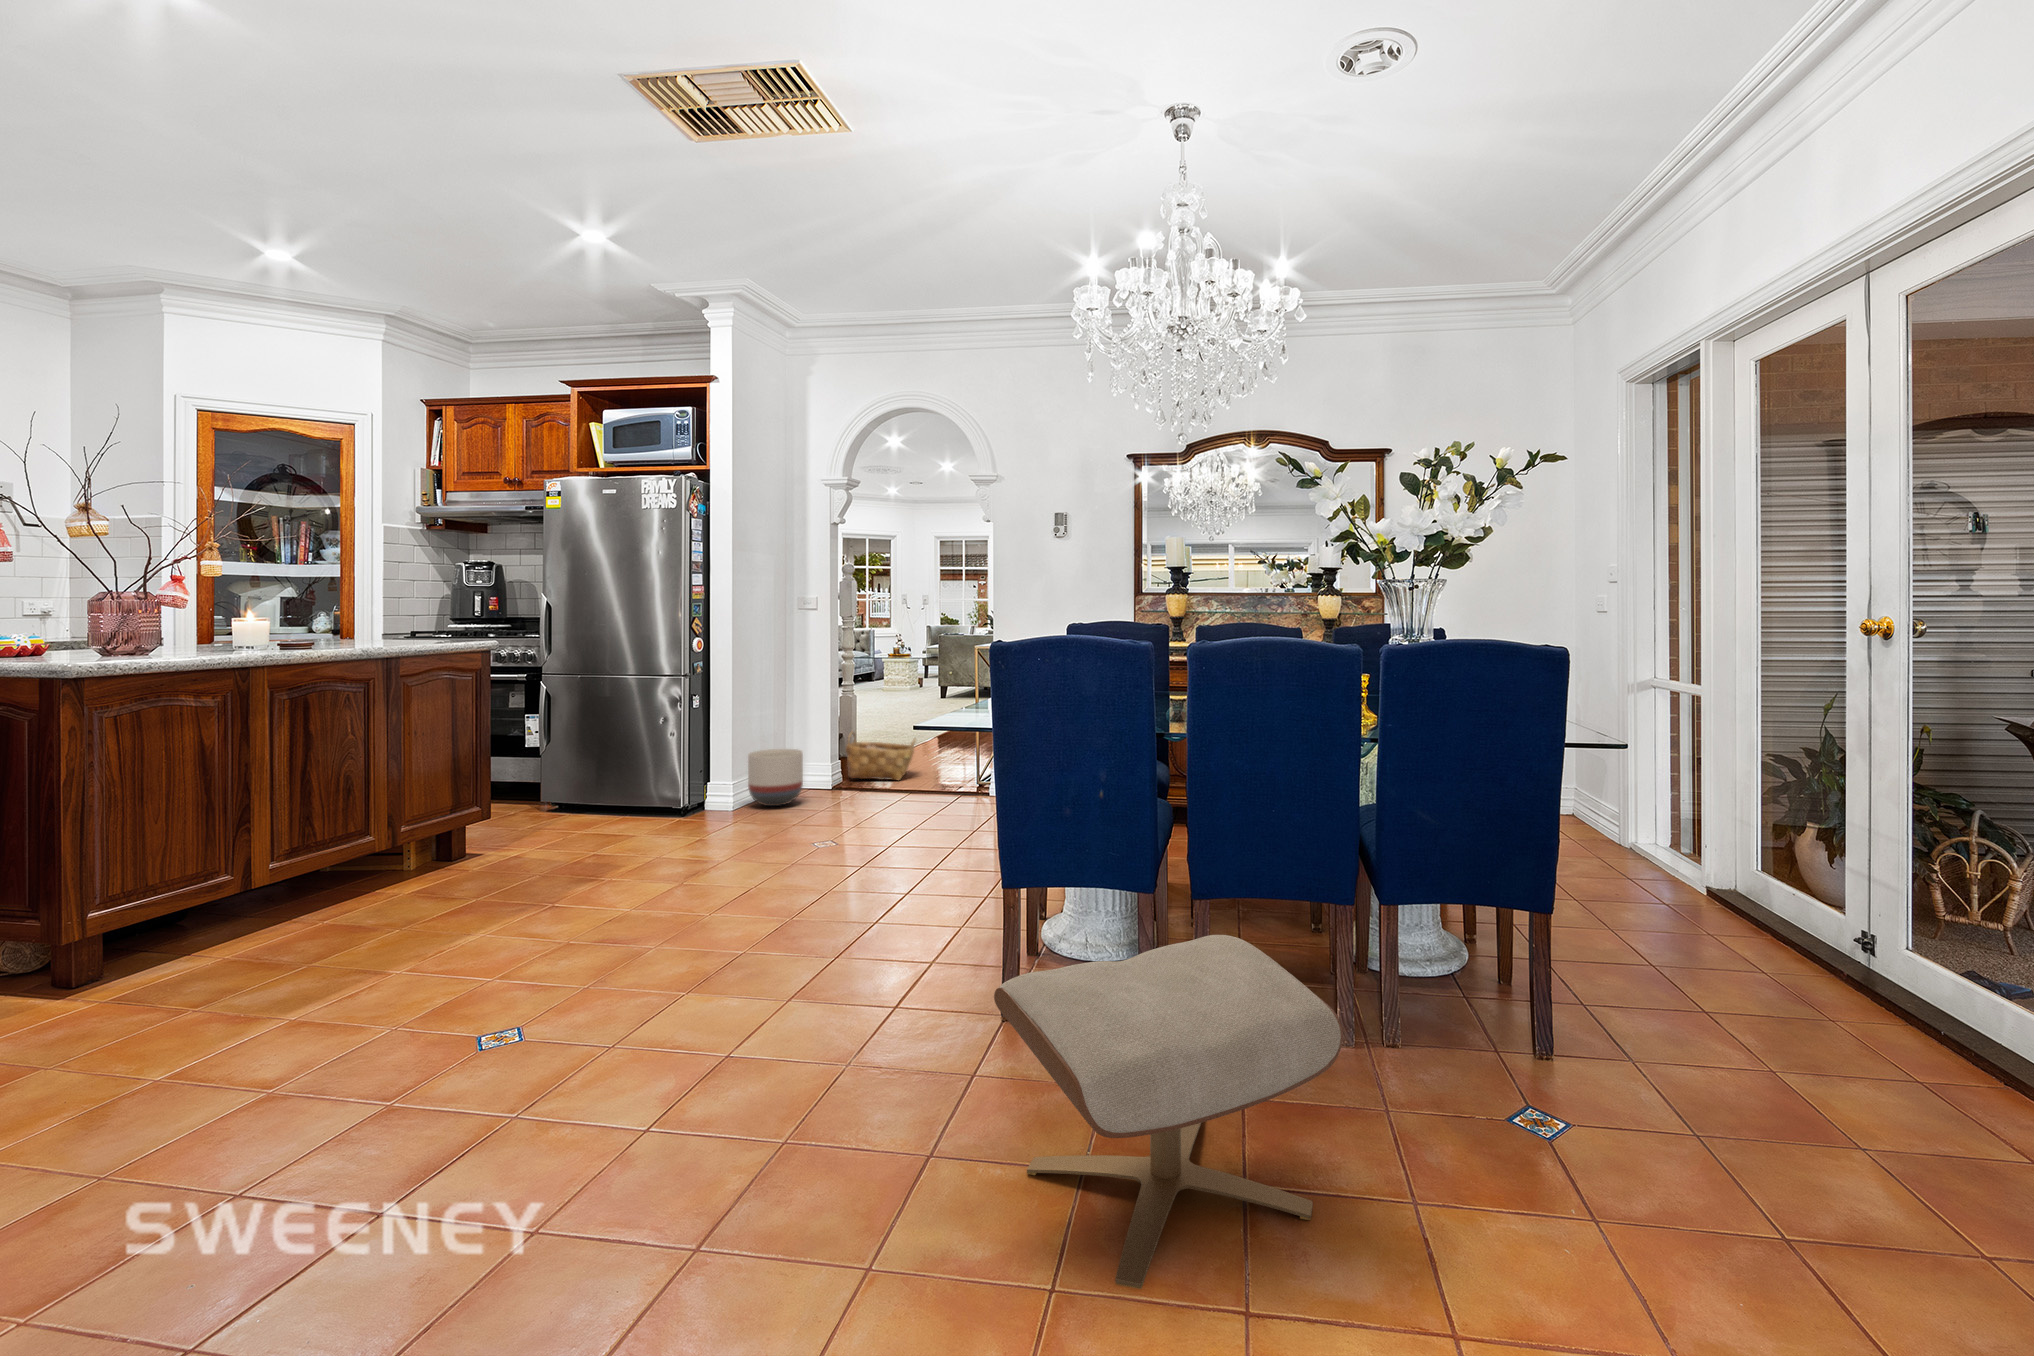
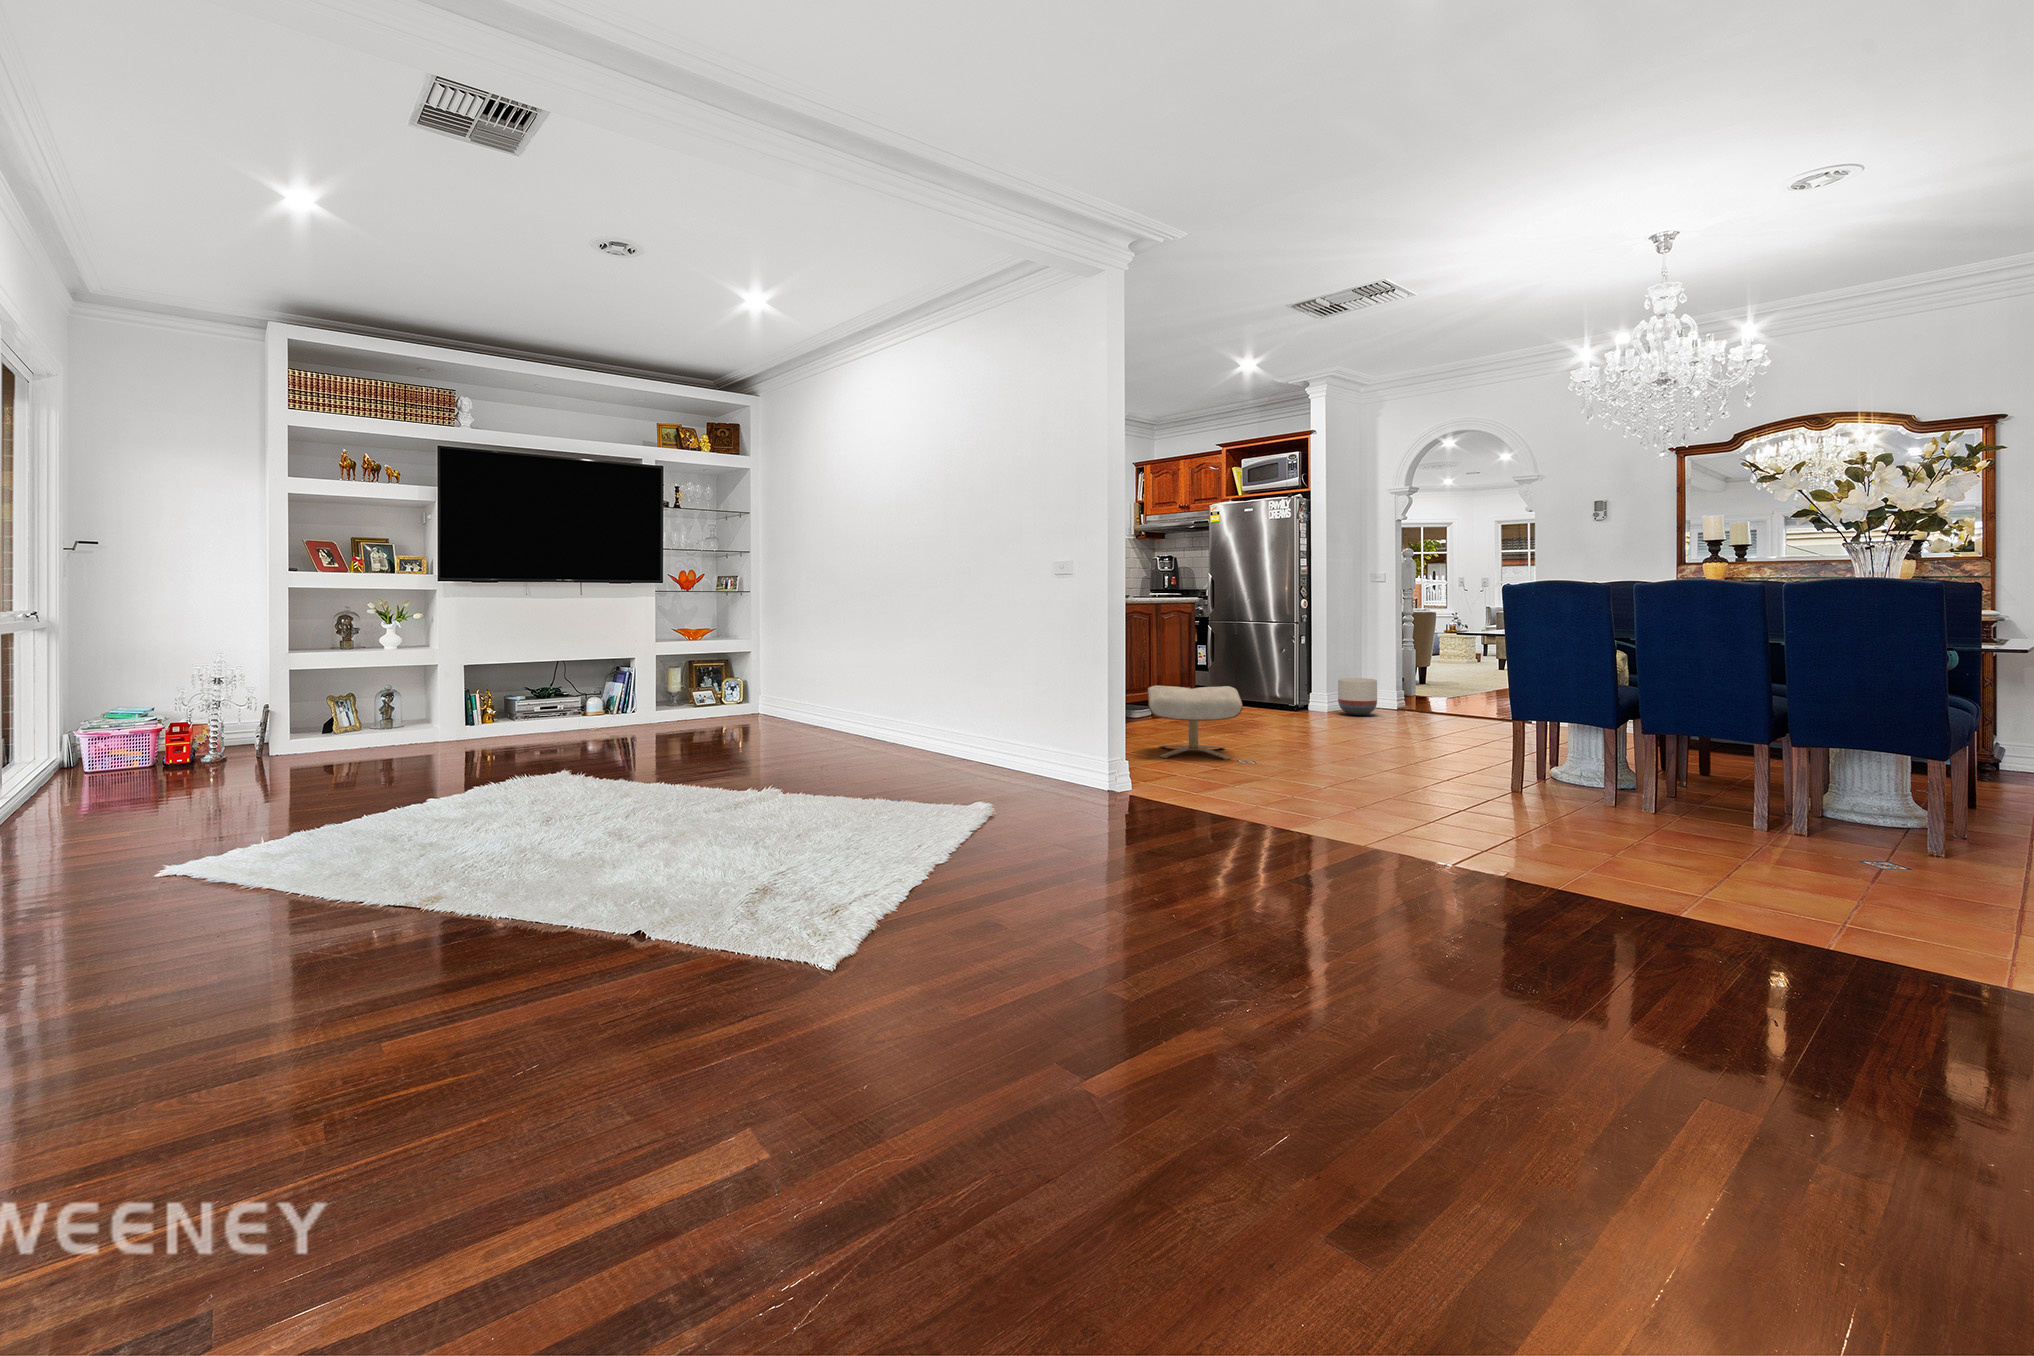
woven basket: present [846,731,916,780] -> none [1408,672,1467,711]
ottoman: present [994,935,1343,1289] -> present [1148,685,1242,760]

